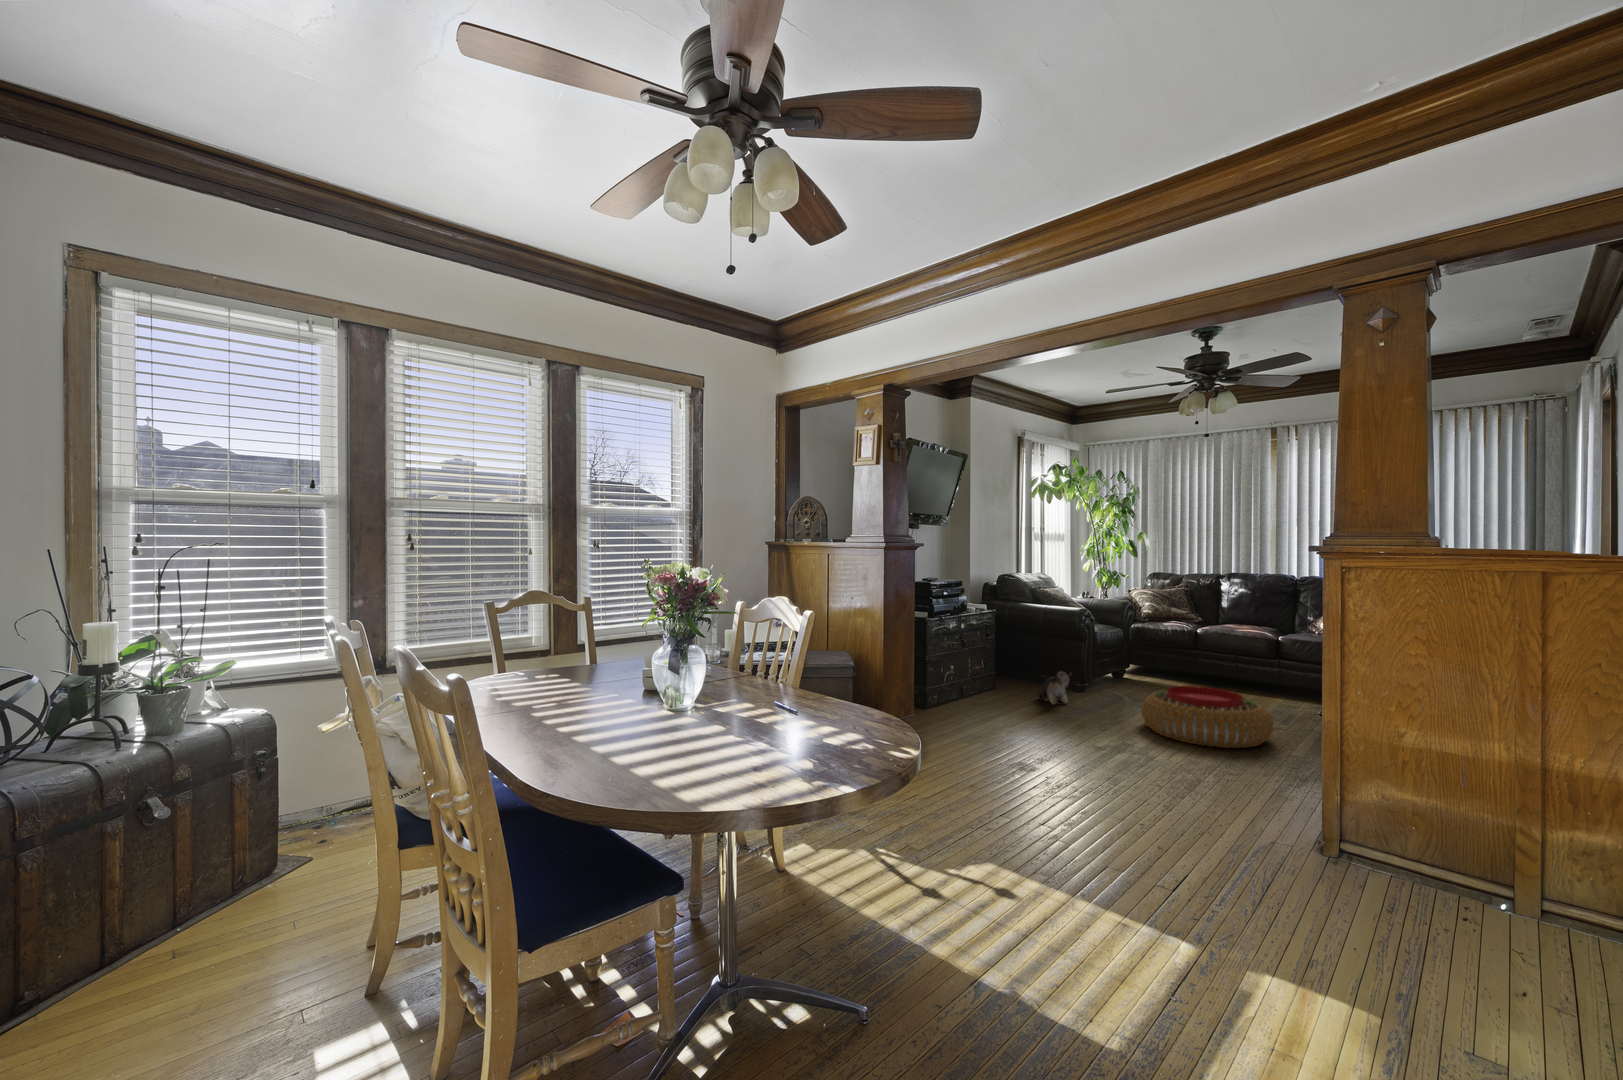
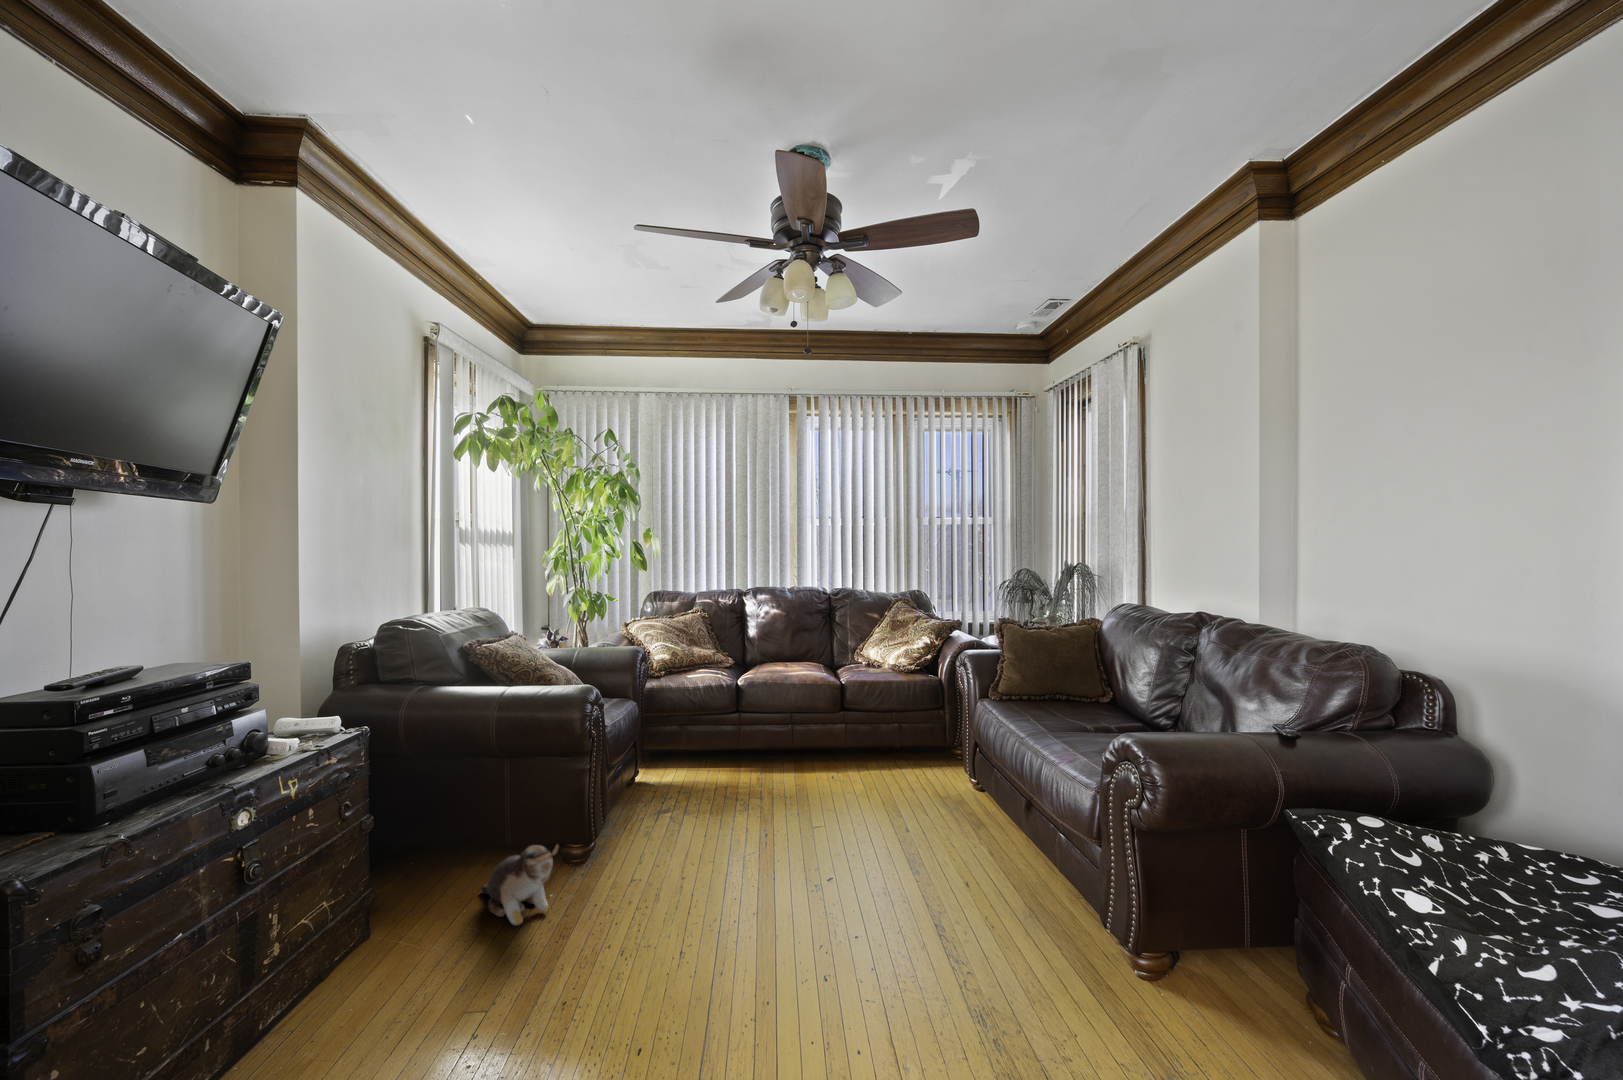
pouf: present [1141,686,1274,748] -> none [712,825,938,986]

